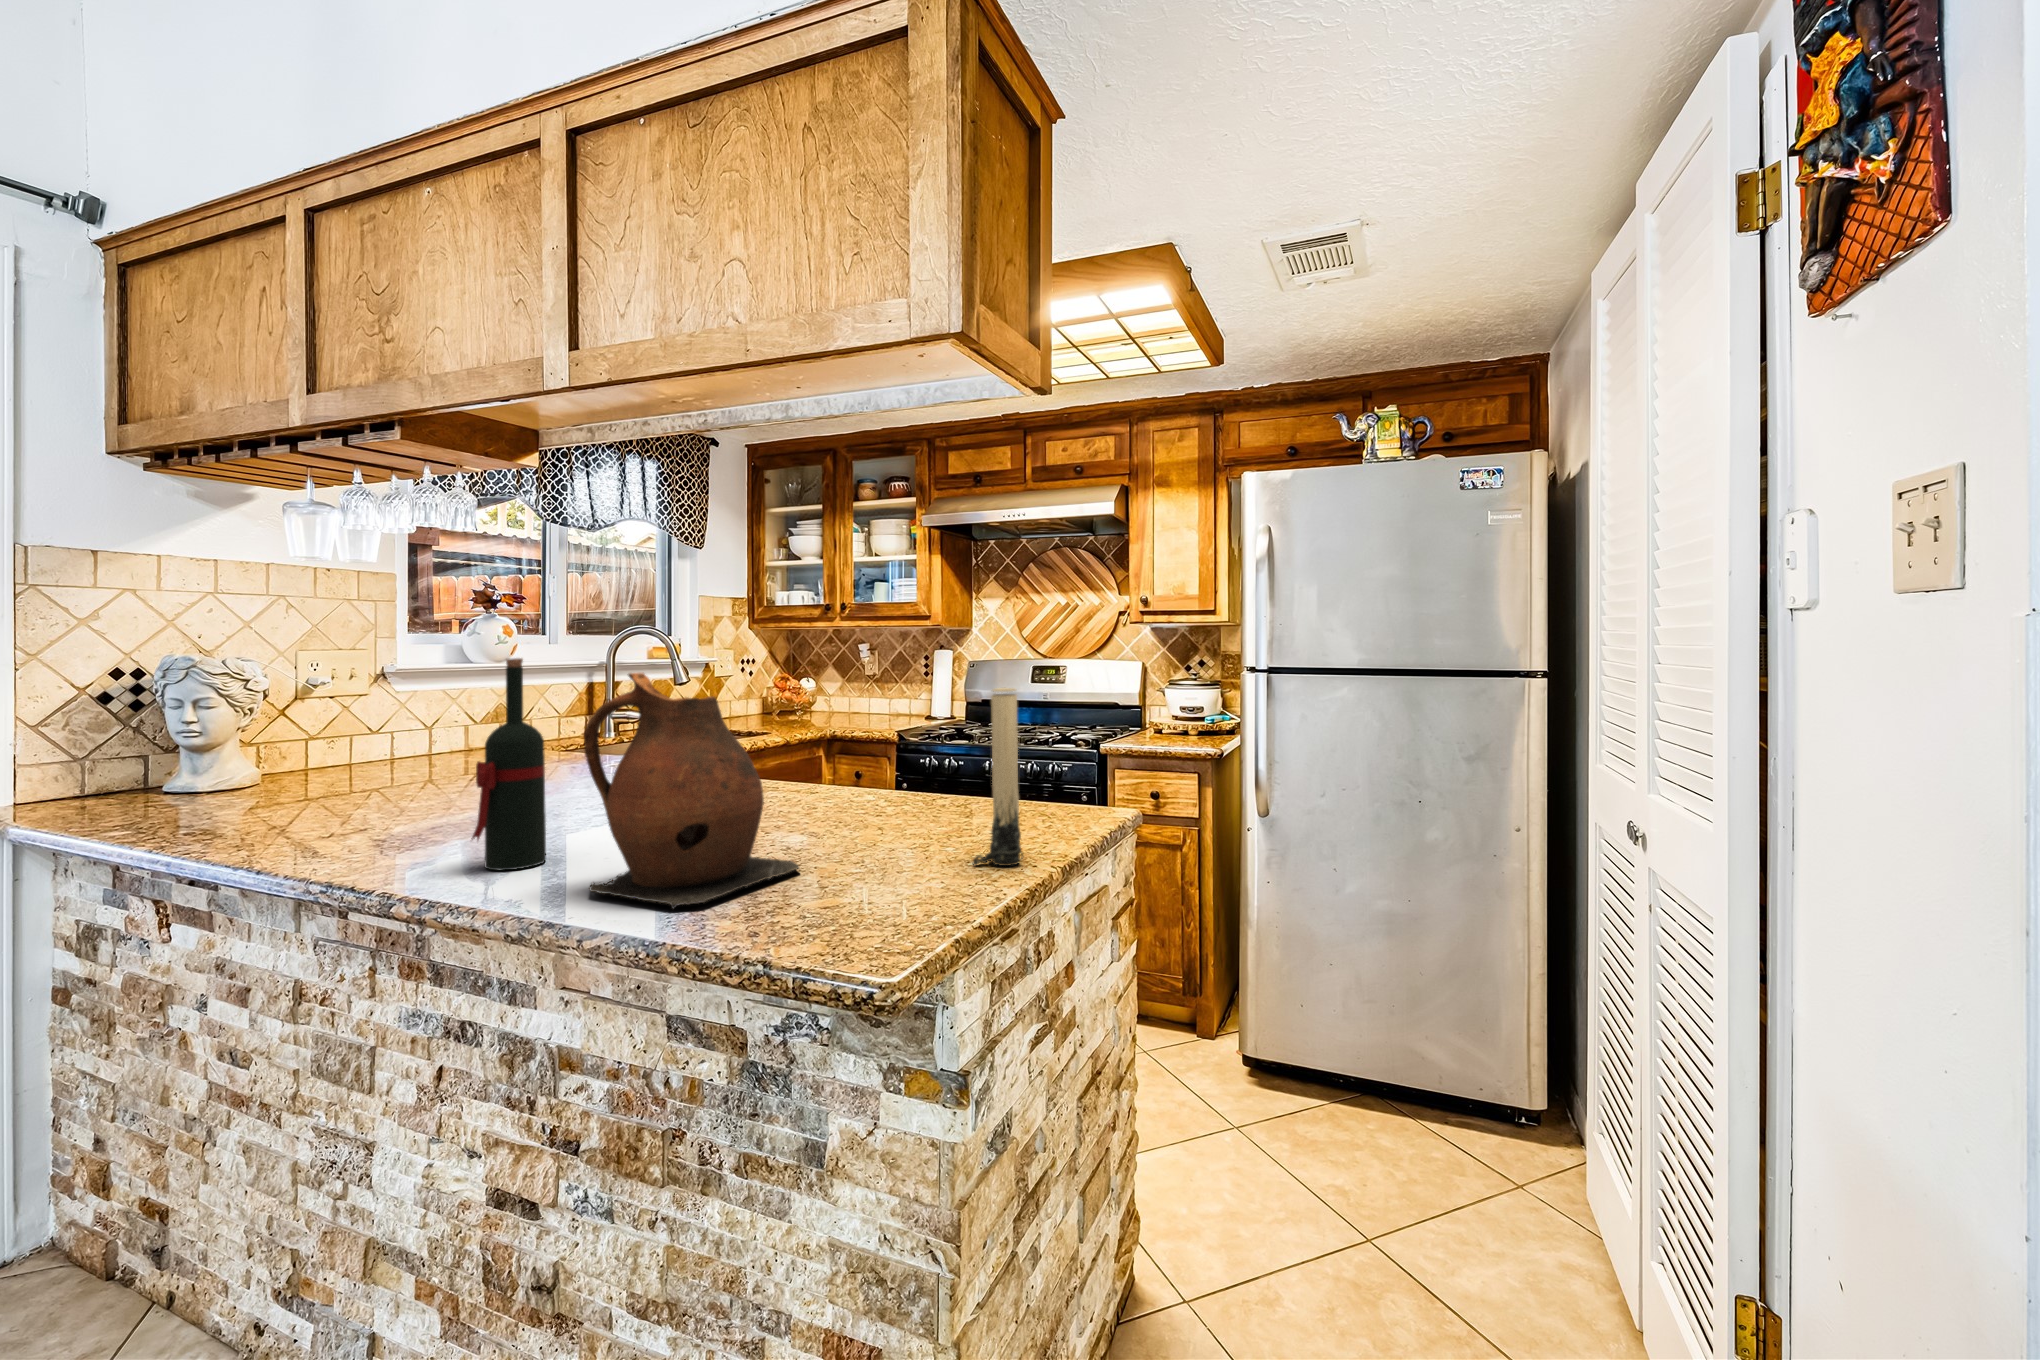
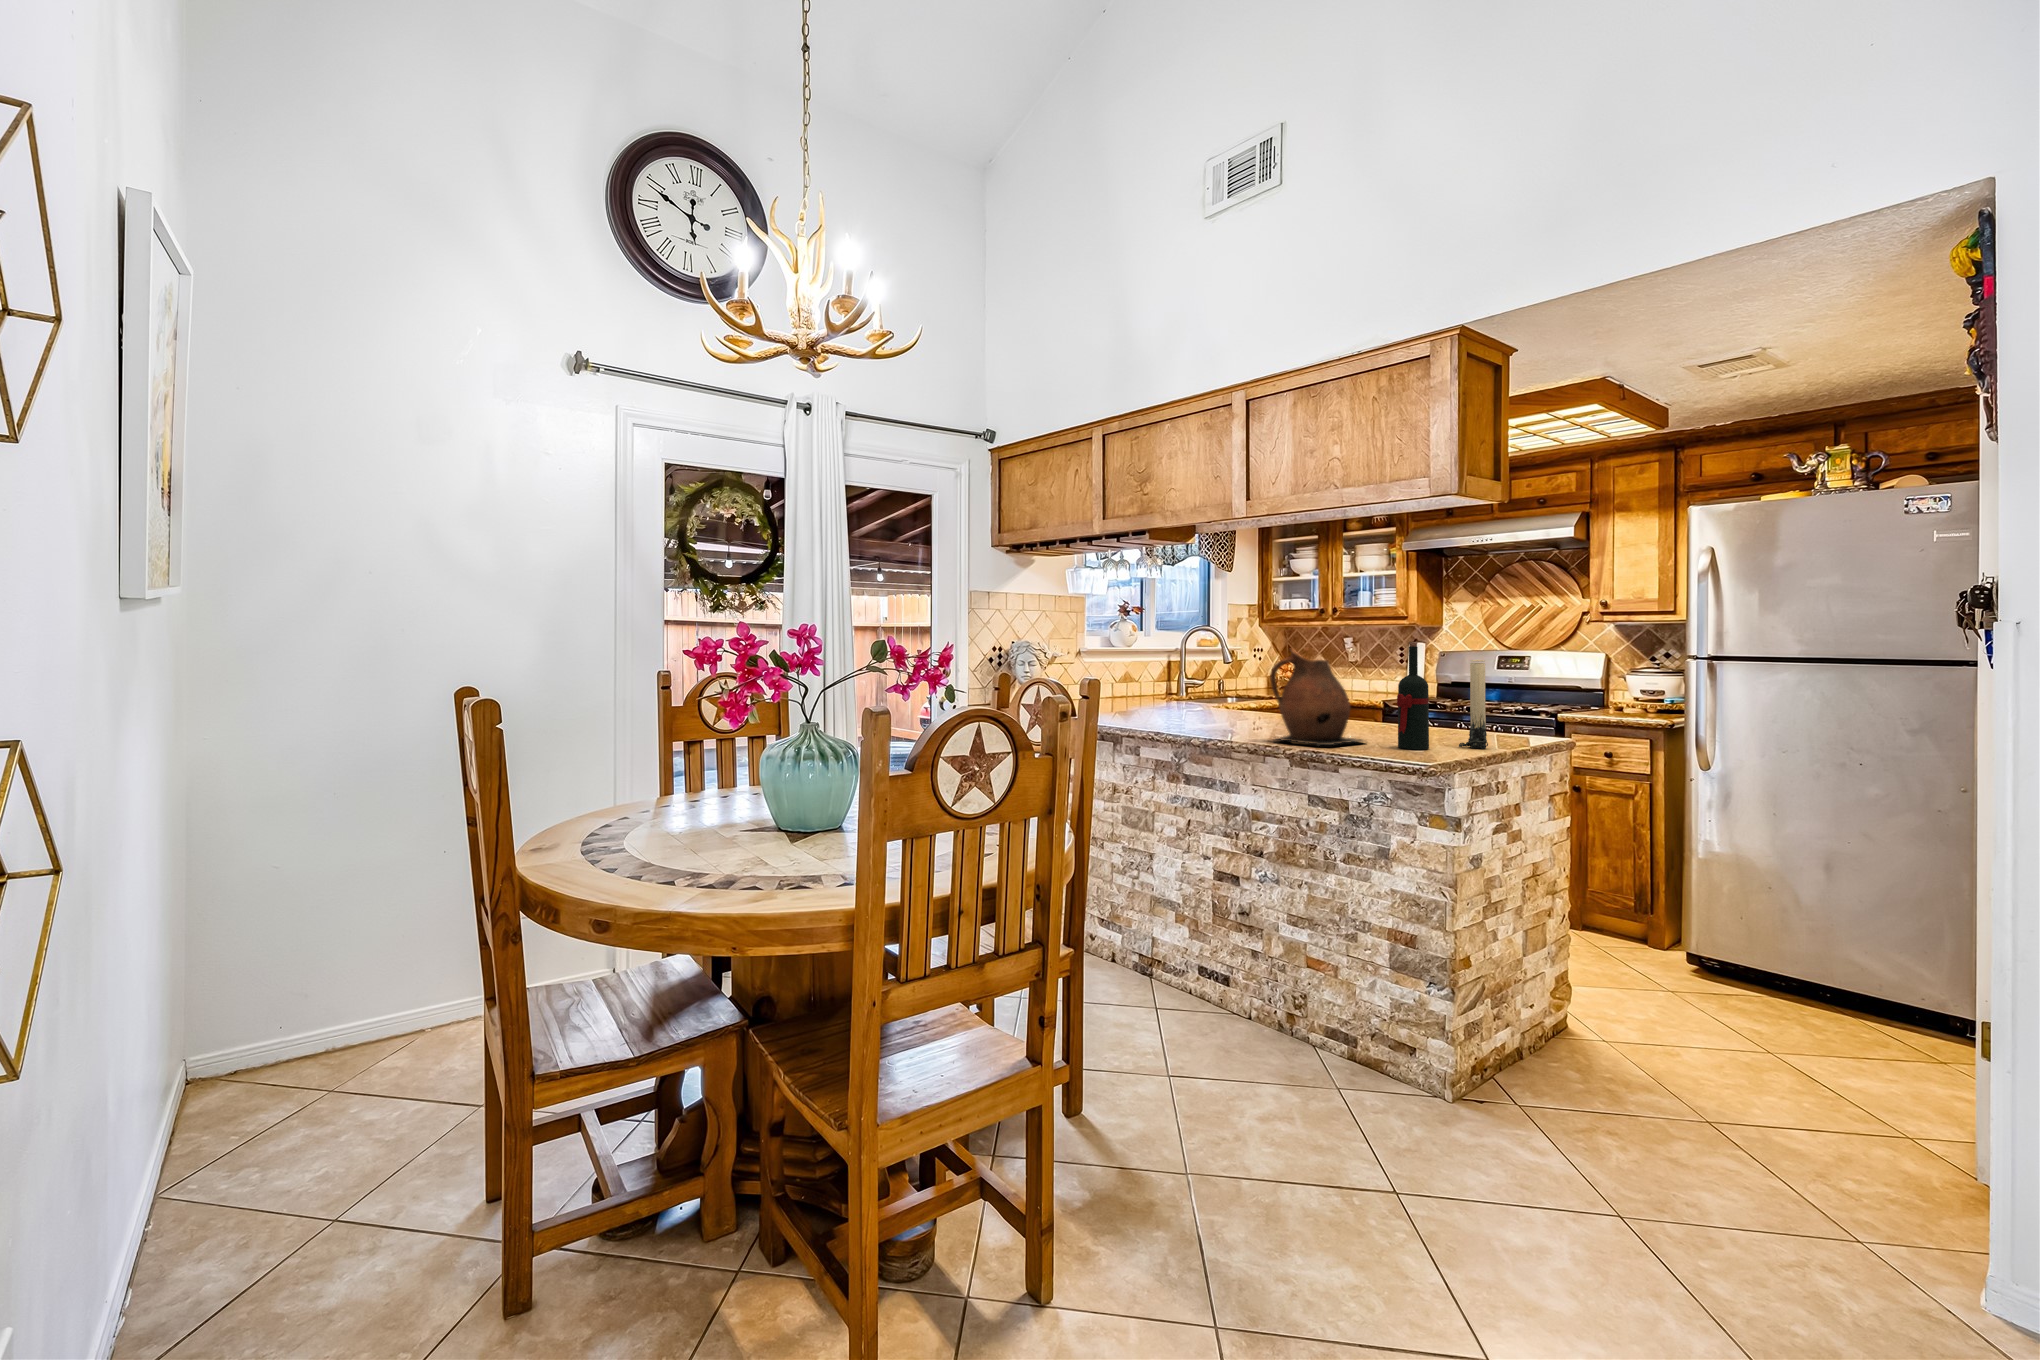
wine bottle: present [471,658,546,871] -> present [1397,642,1429,749]

